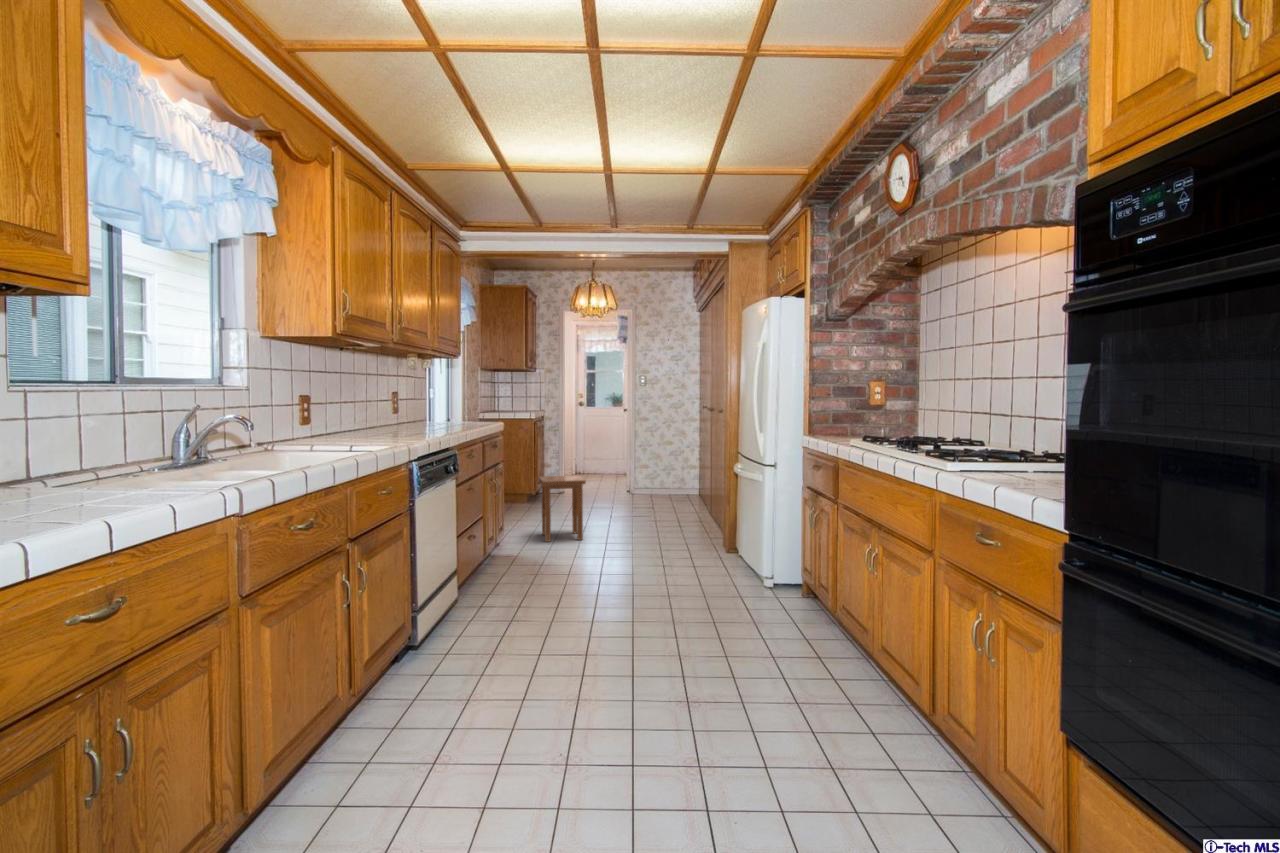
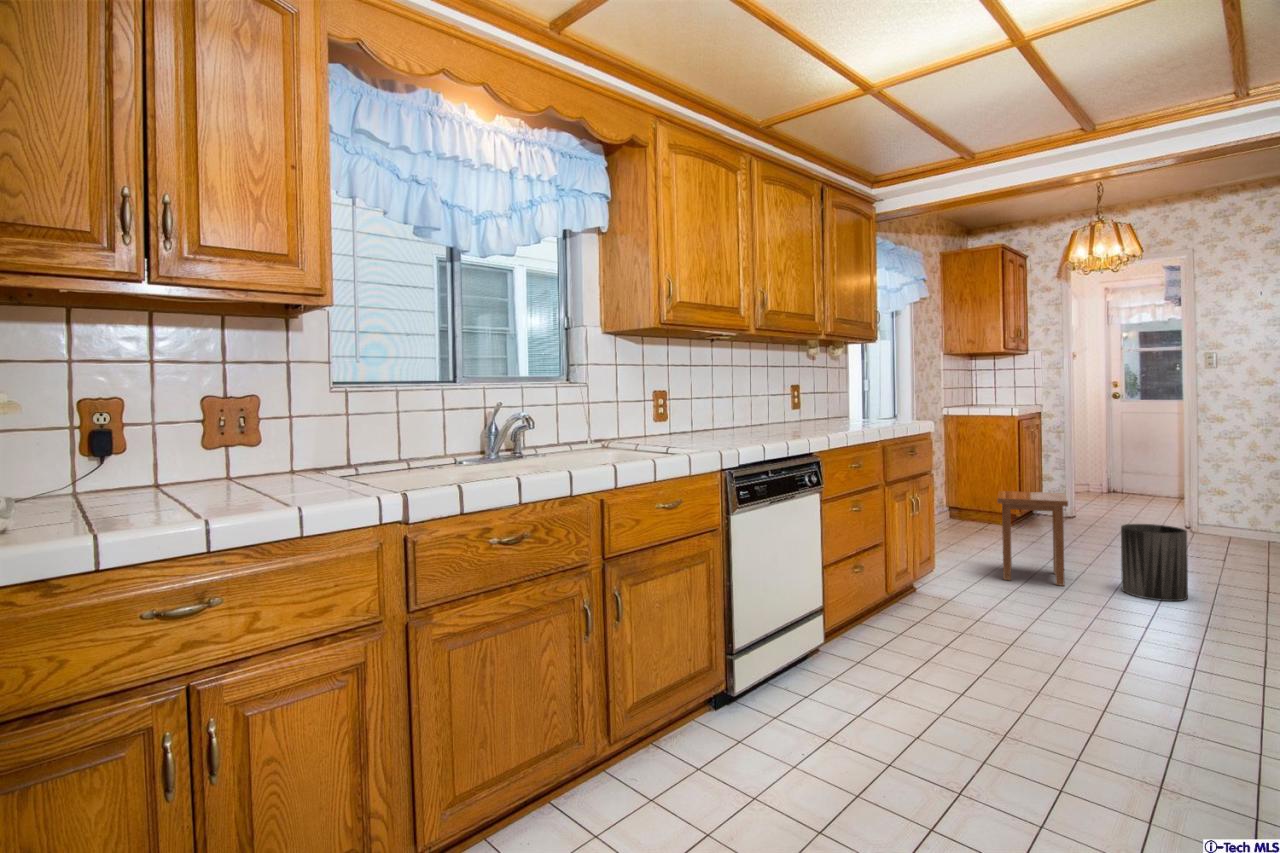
trash can: none [613,492,646,540] -> present [1121,524,1188,601]

